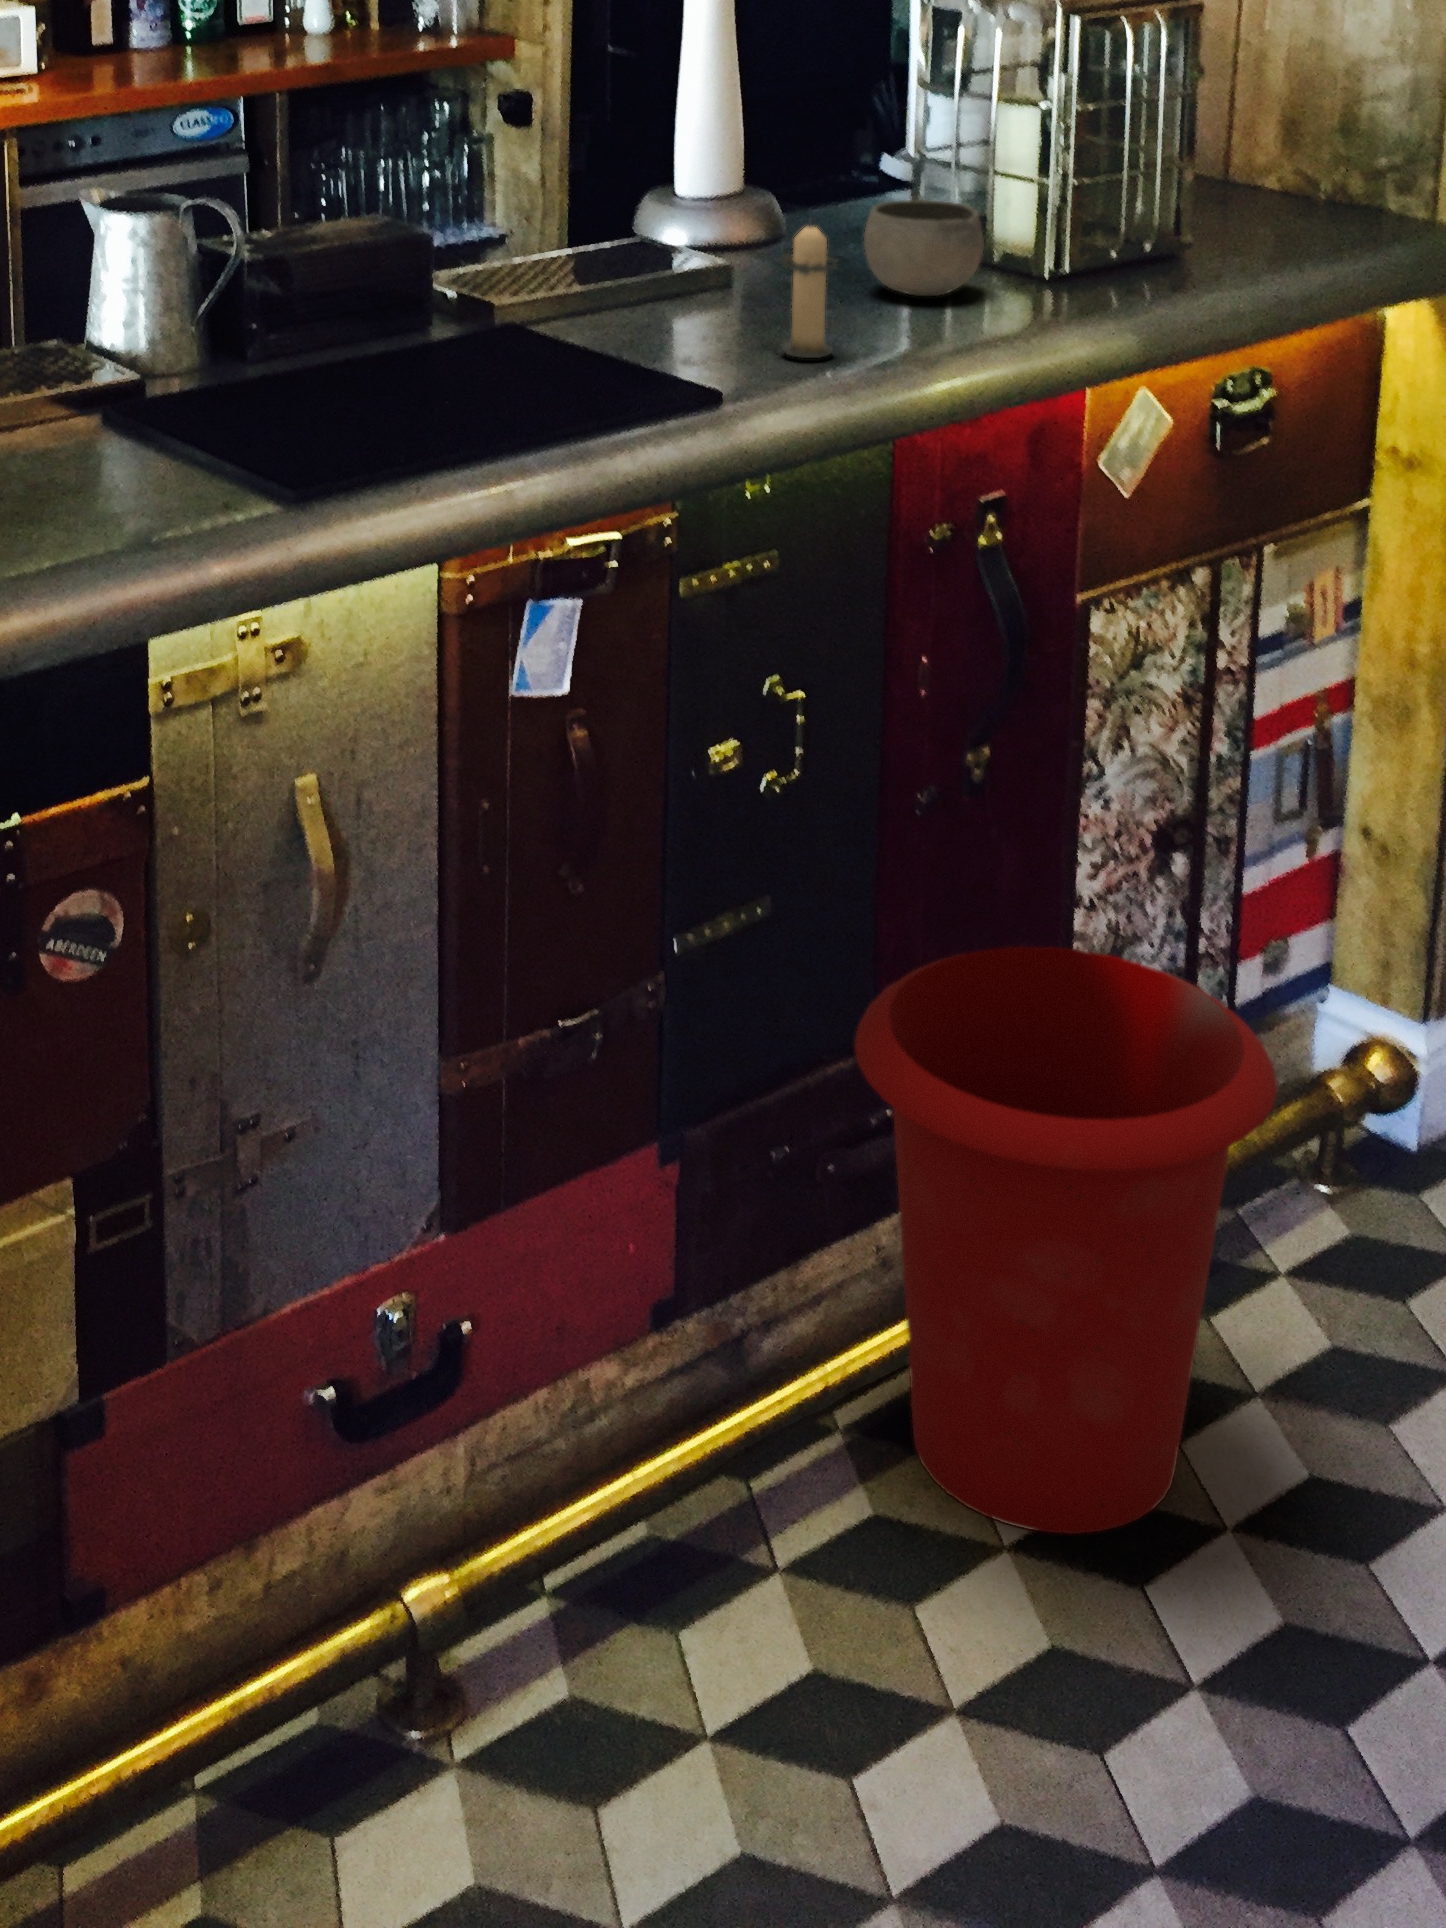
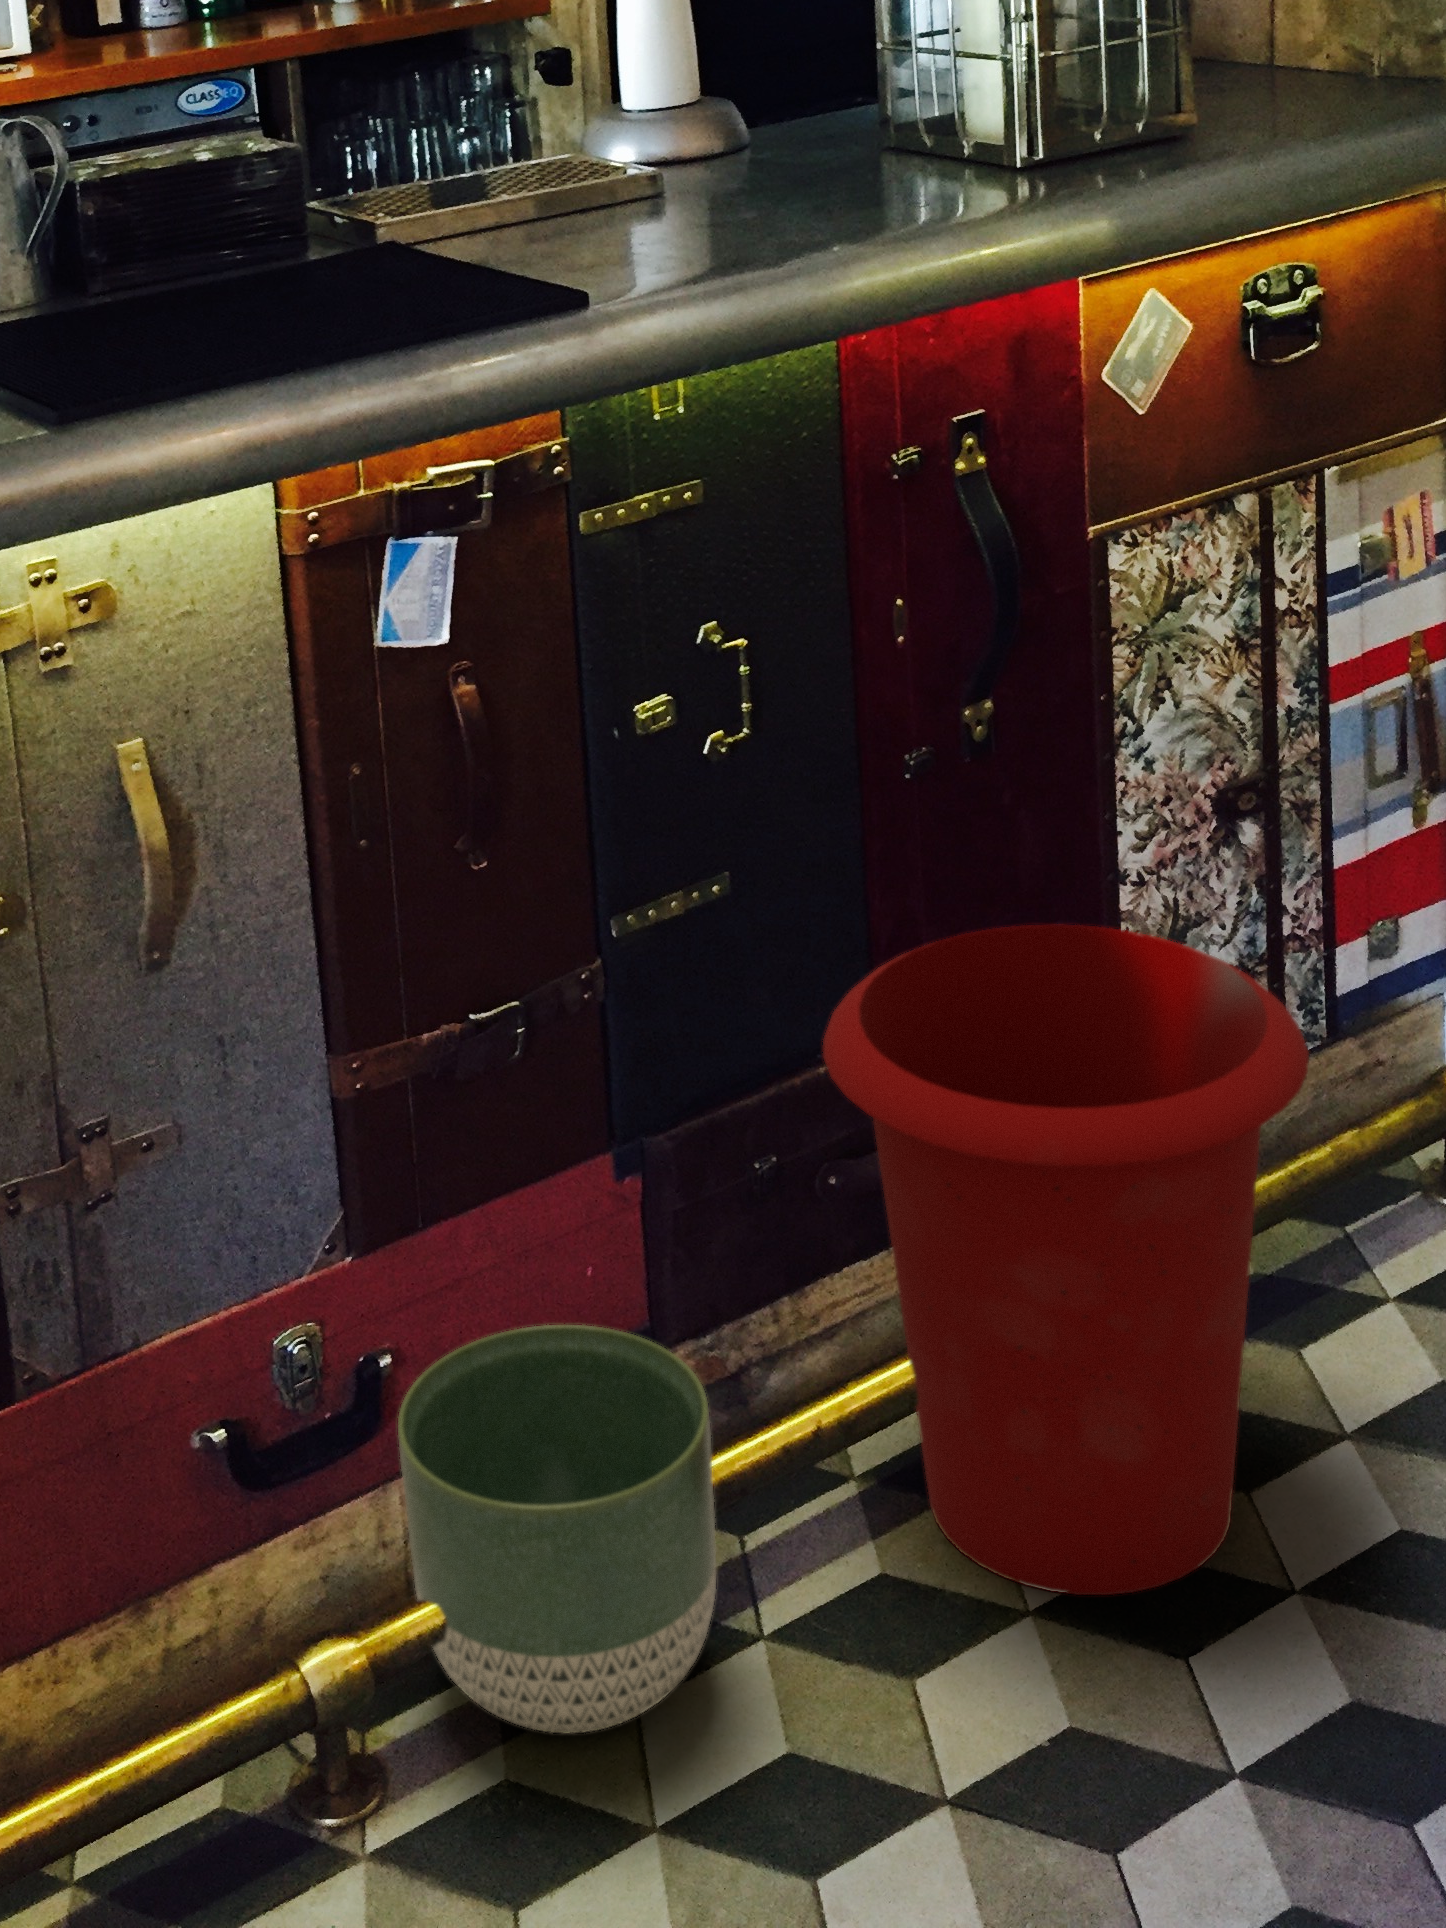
bowl: present [864,200,984,296] -> none [817,88,952,195]
candle: present [782,225,836,358] -> none [686,101,768,264]
planter: none [490,1292,765,1654] -> present [398,1325,716,1733]

